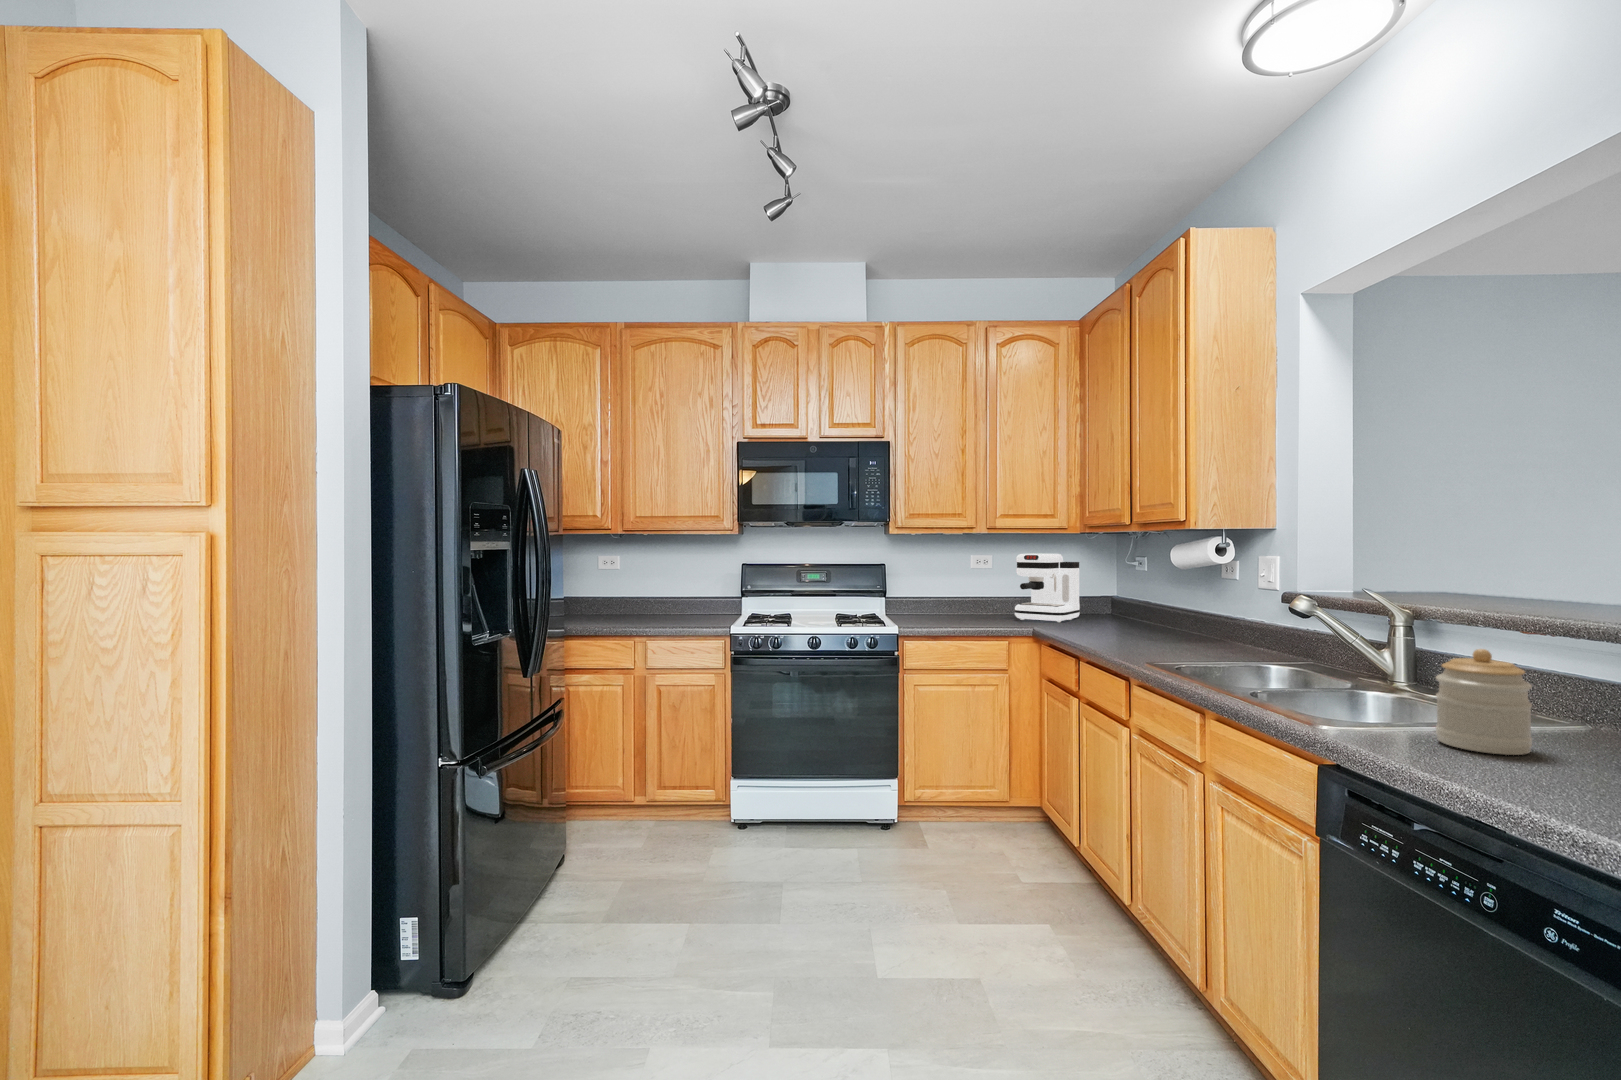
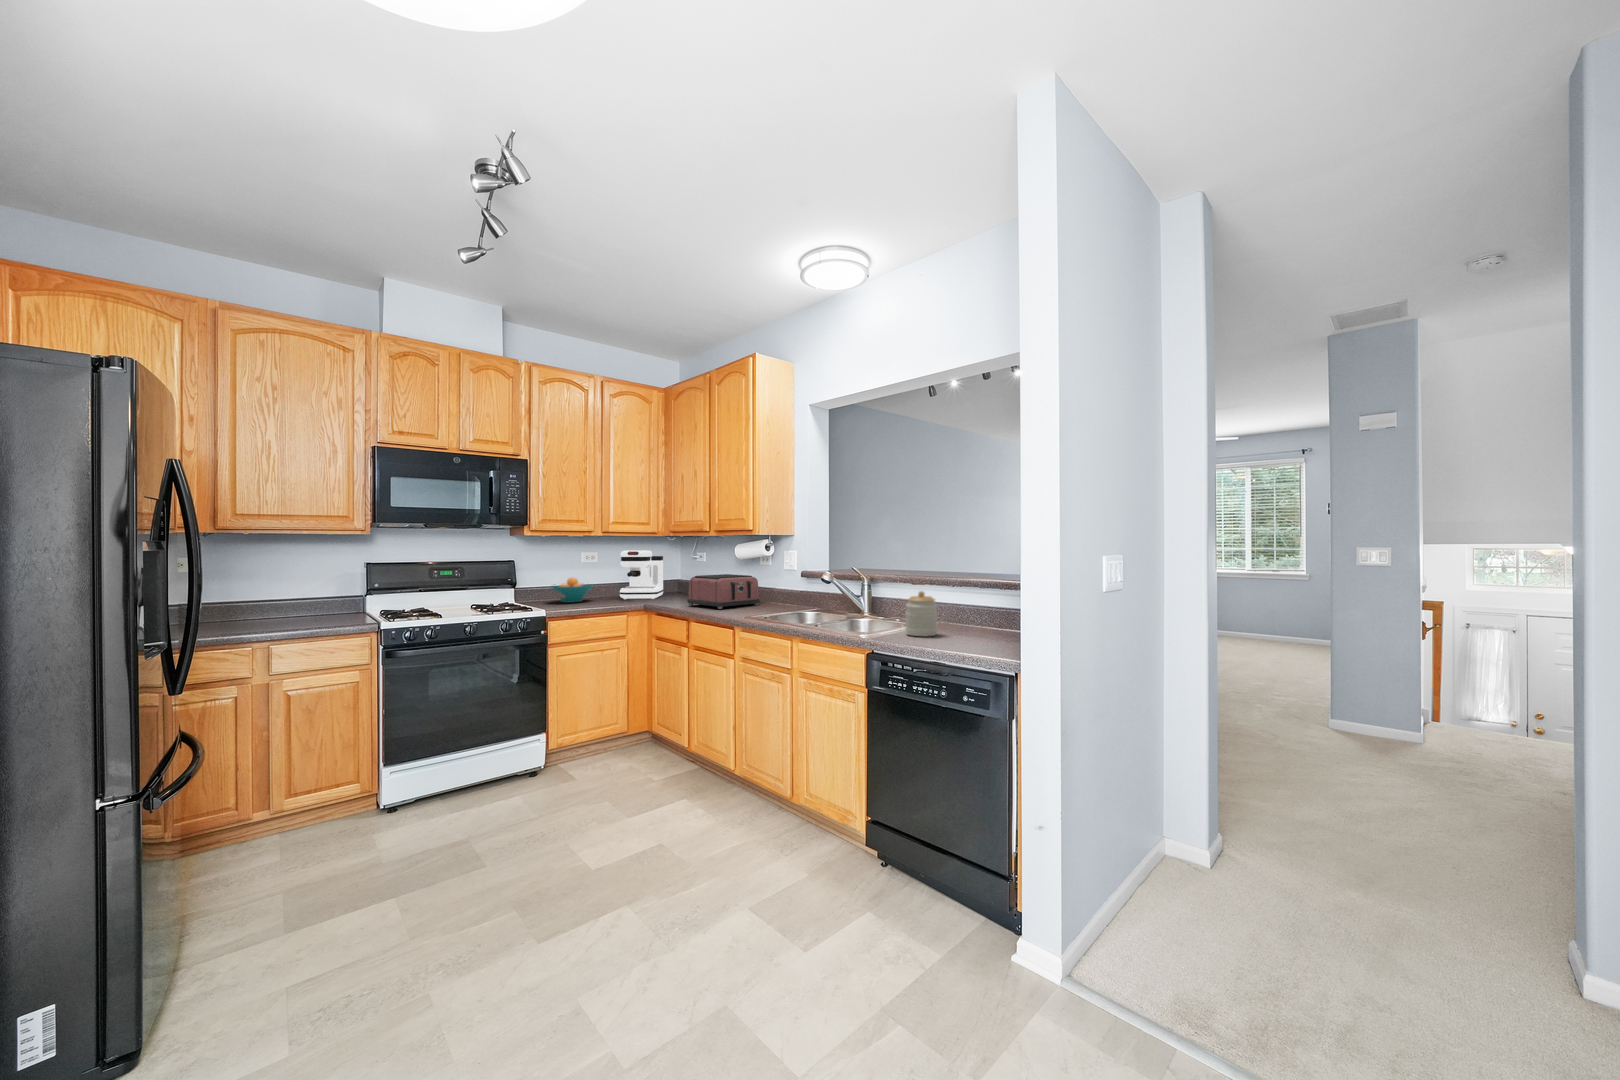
fruit bowl: none [930,587,984,619] -> present [552,578,593,603]
toaster: none [1089,592,1206,645] -> present [687,574,760,609]

